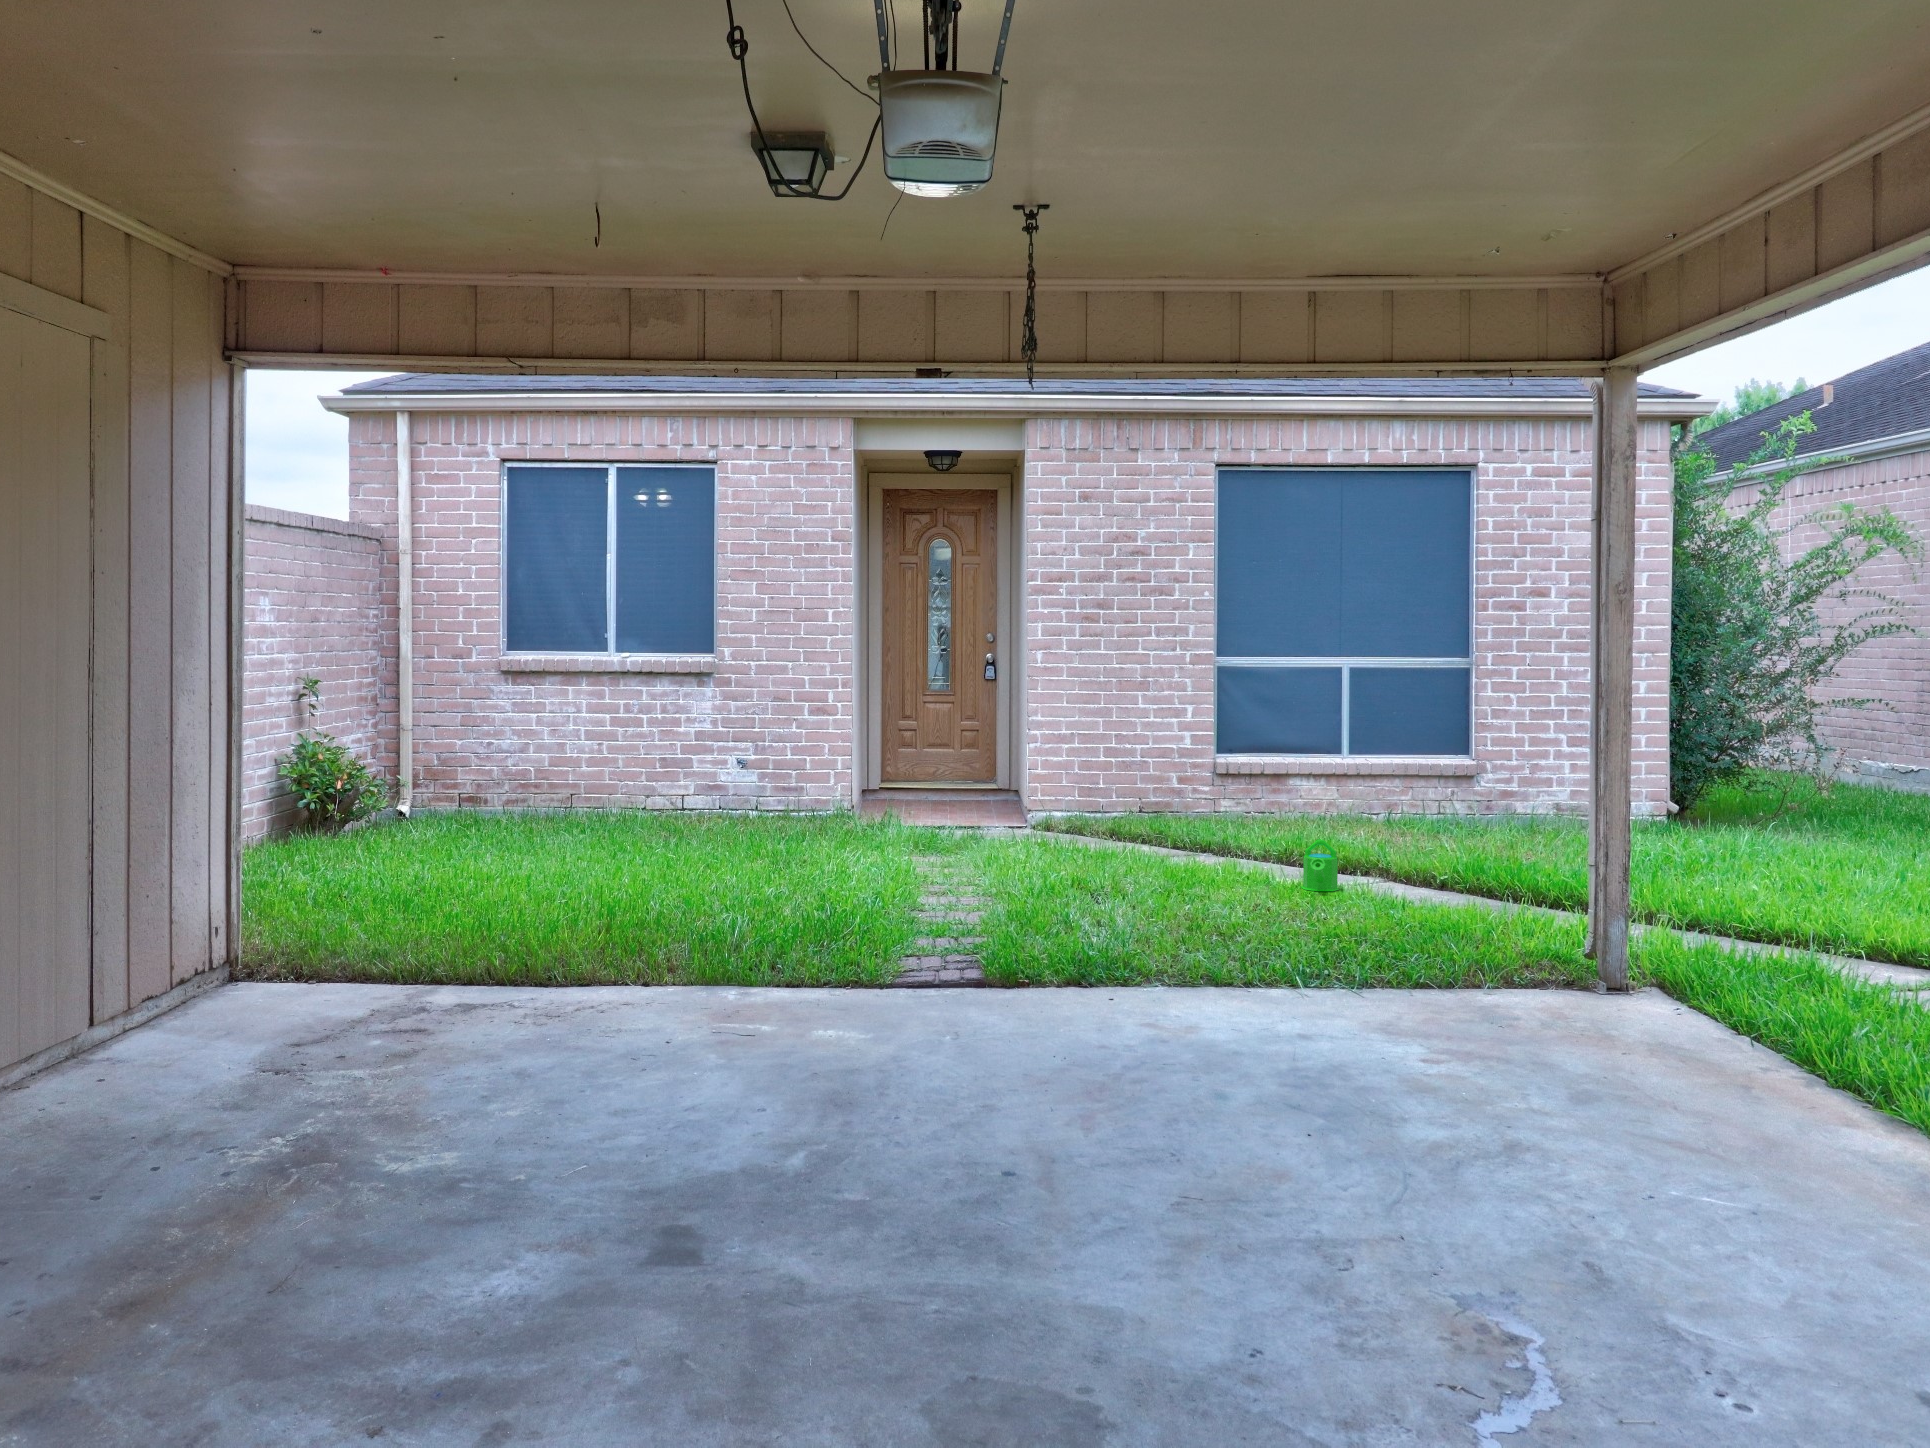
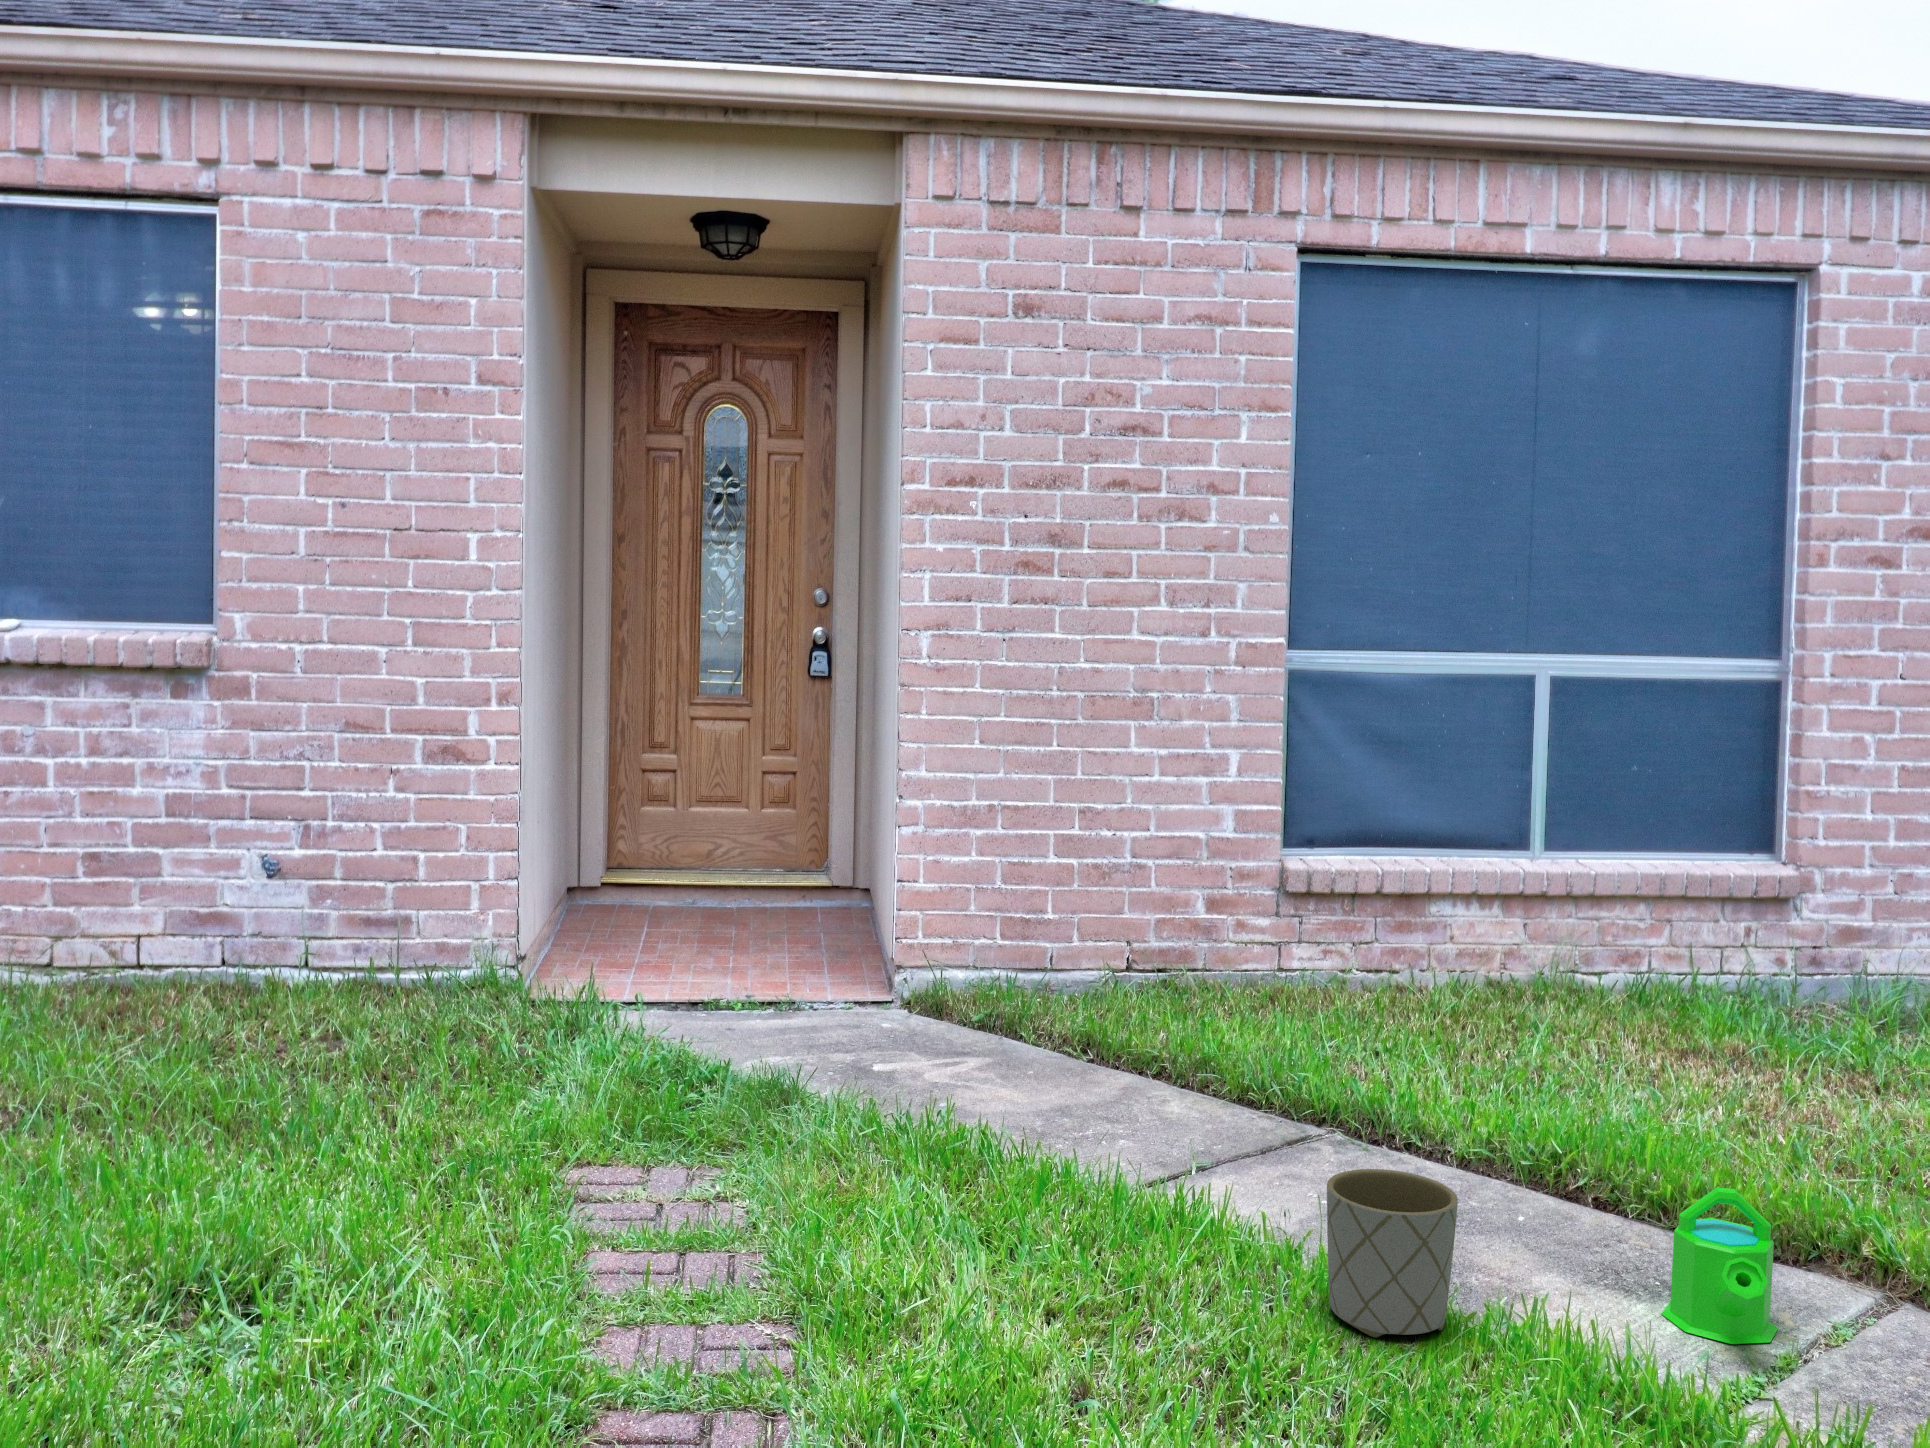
planter: none [1176,837,1221,889] -> present [1327,1169,1458,1338]

